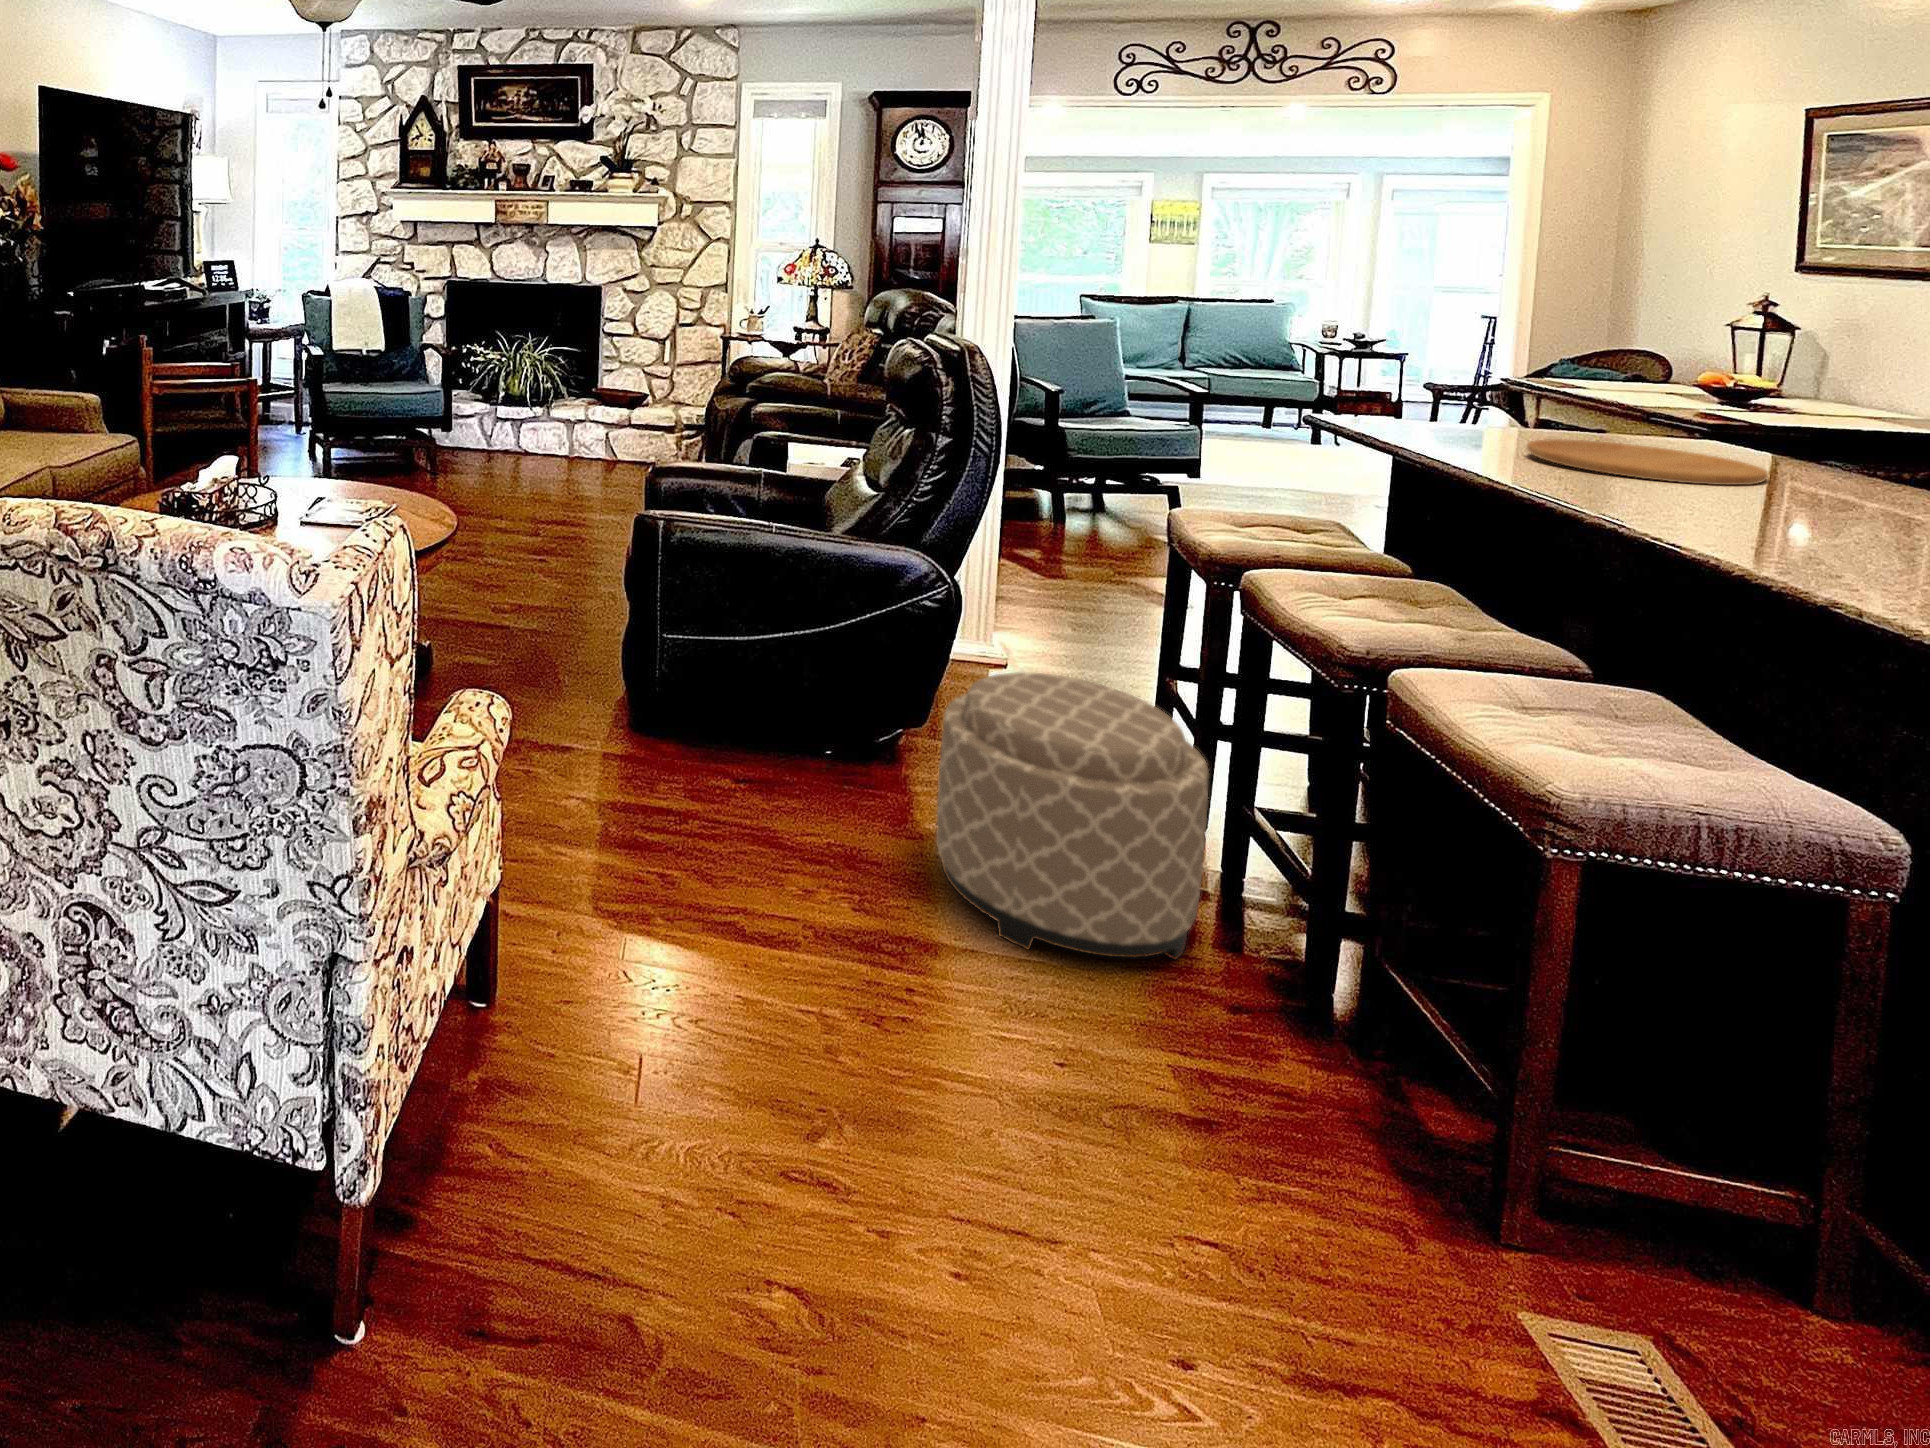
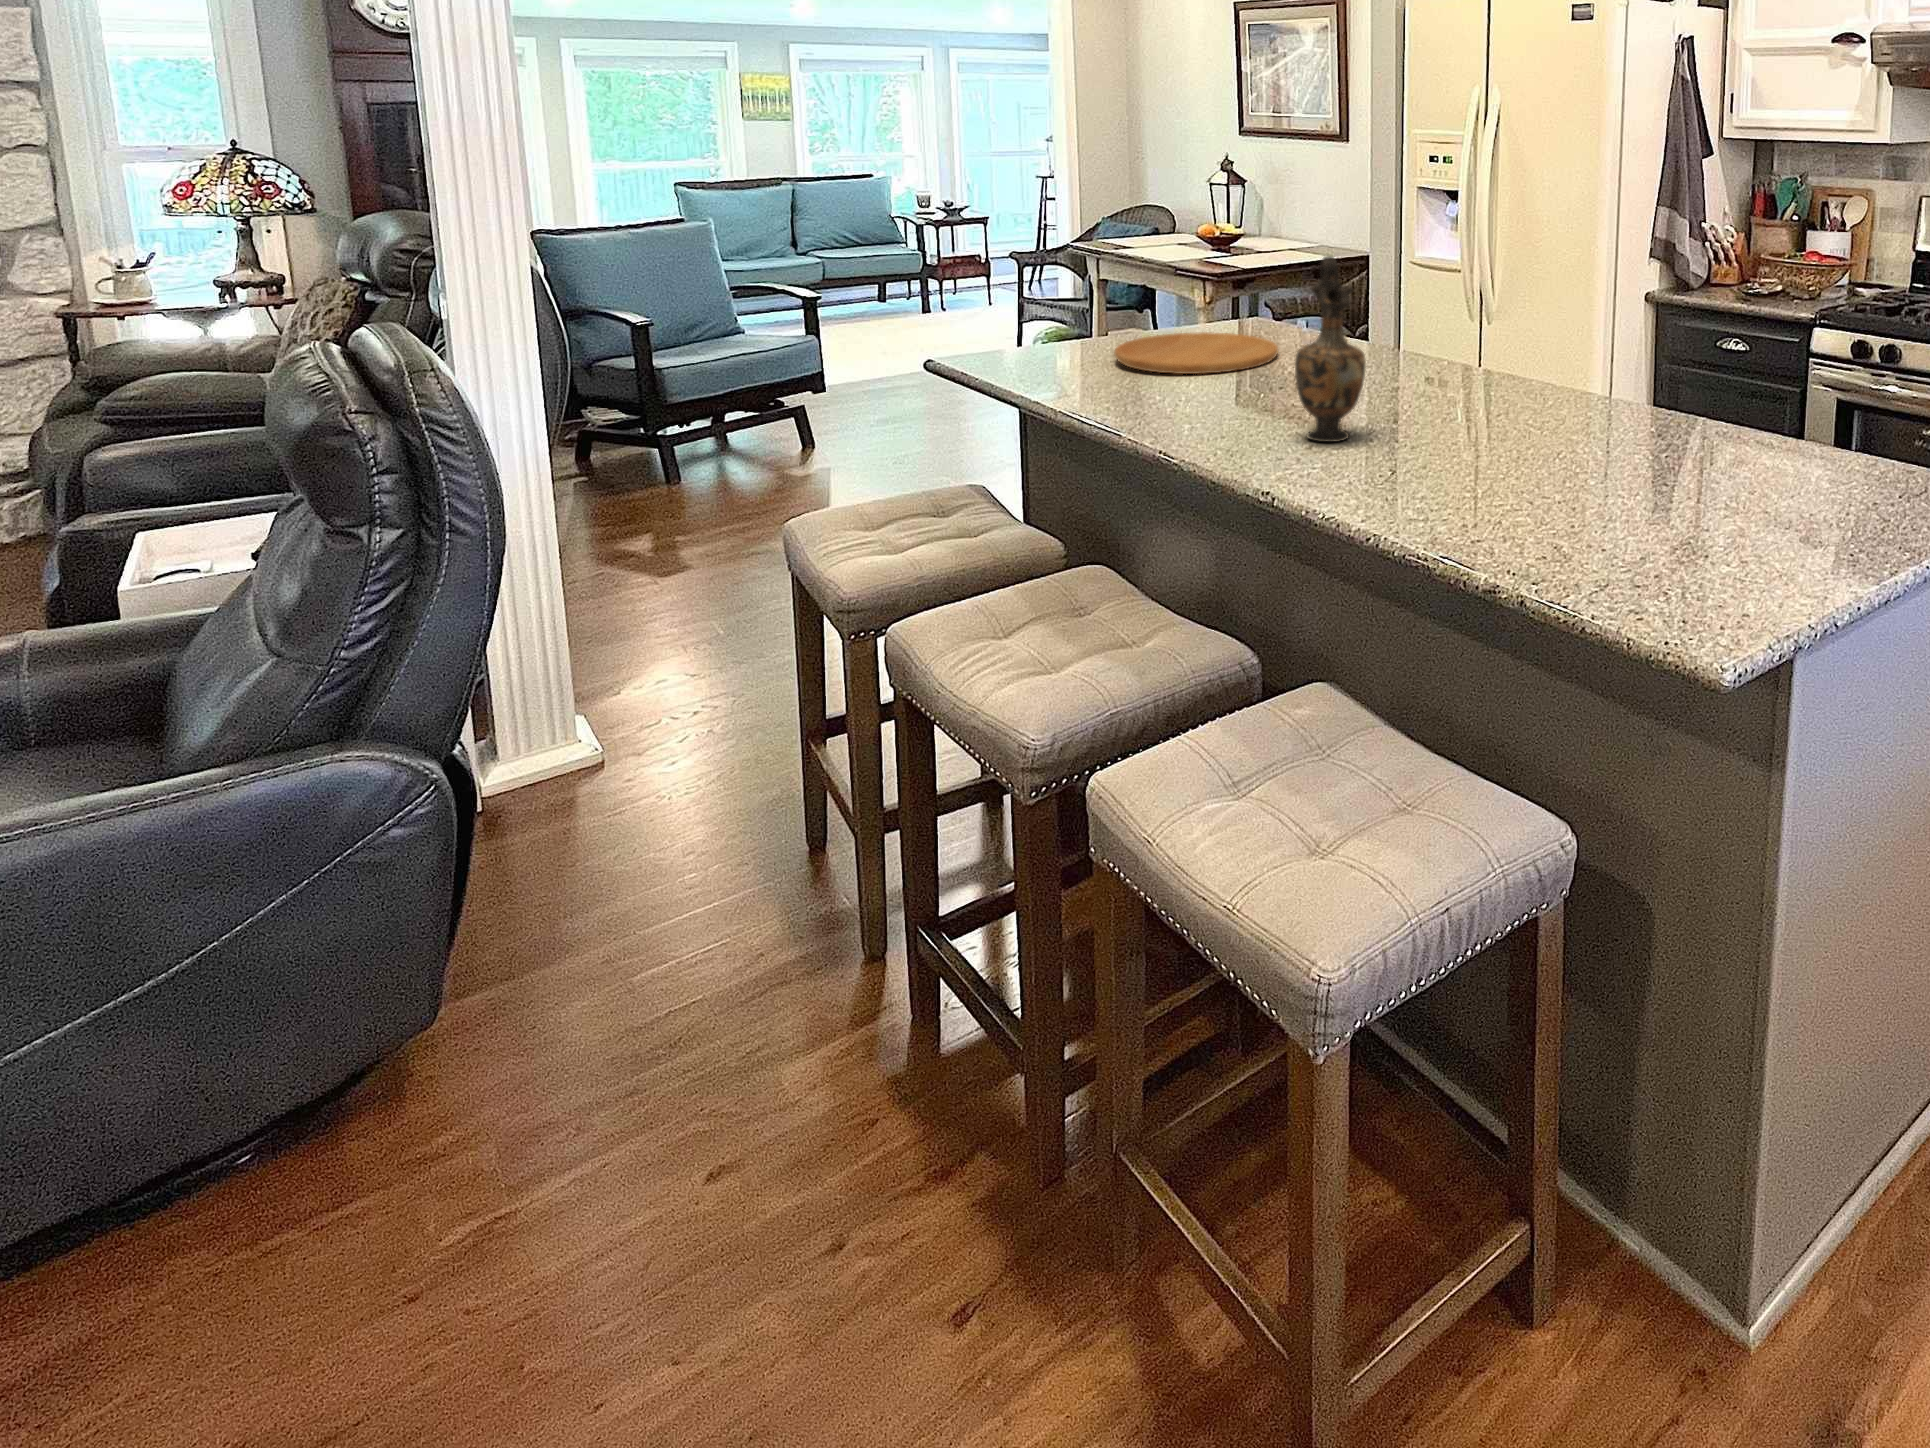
vase: none [1757,356,1875,552] -> present [1295,256,1366,442]
ottoman: present [936,672,1209,959] -> none [480,799,879,1271]

